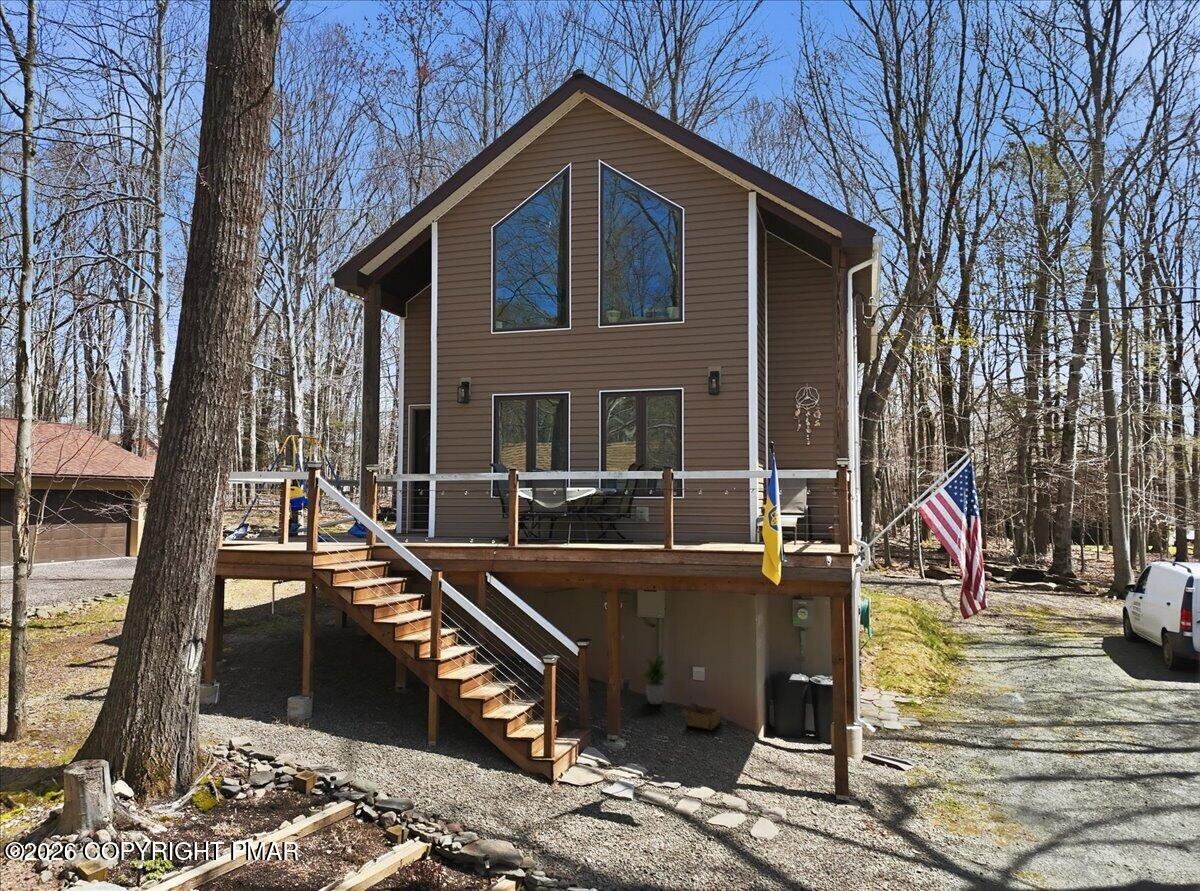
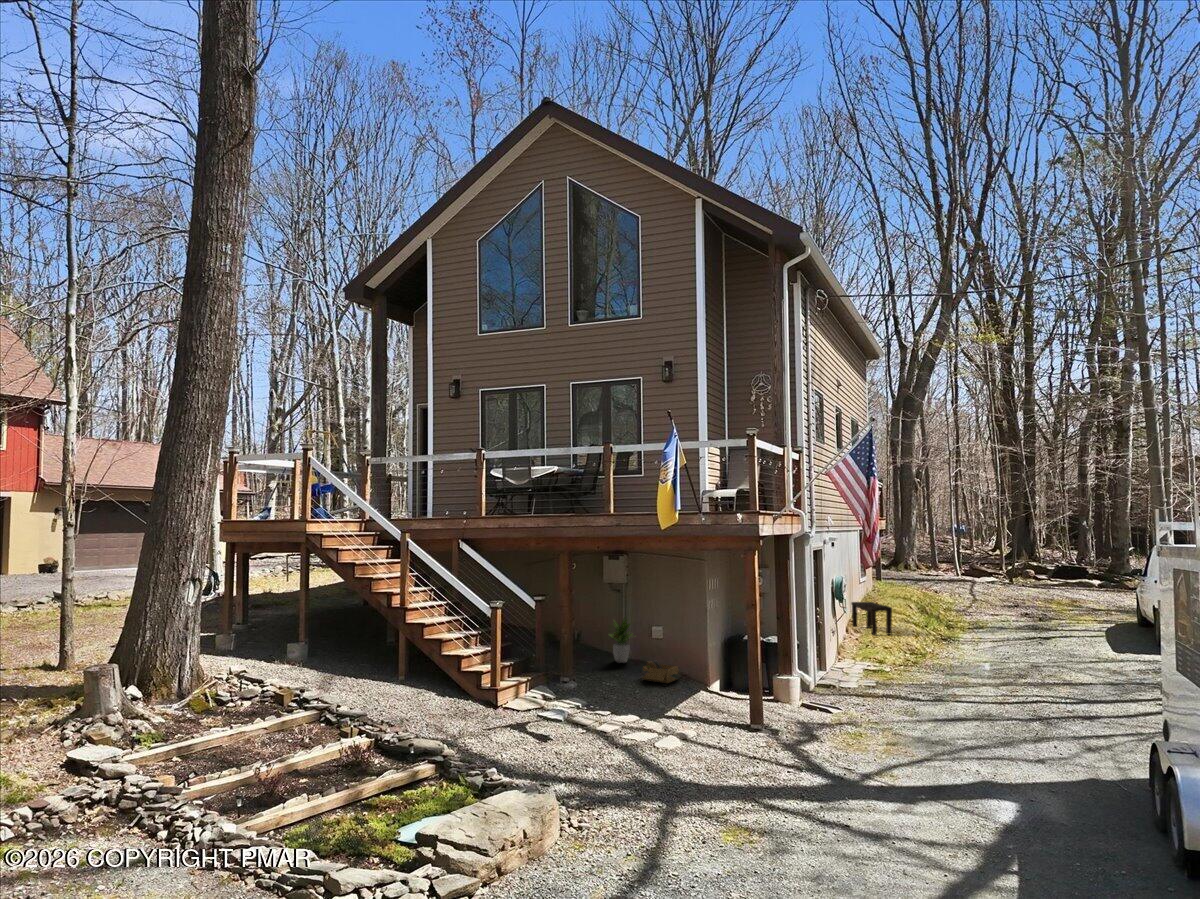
bench: none [857,620,904,657] -> present [851,602,892,635]

